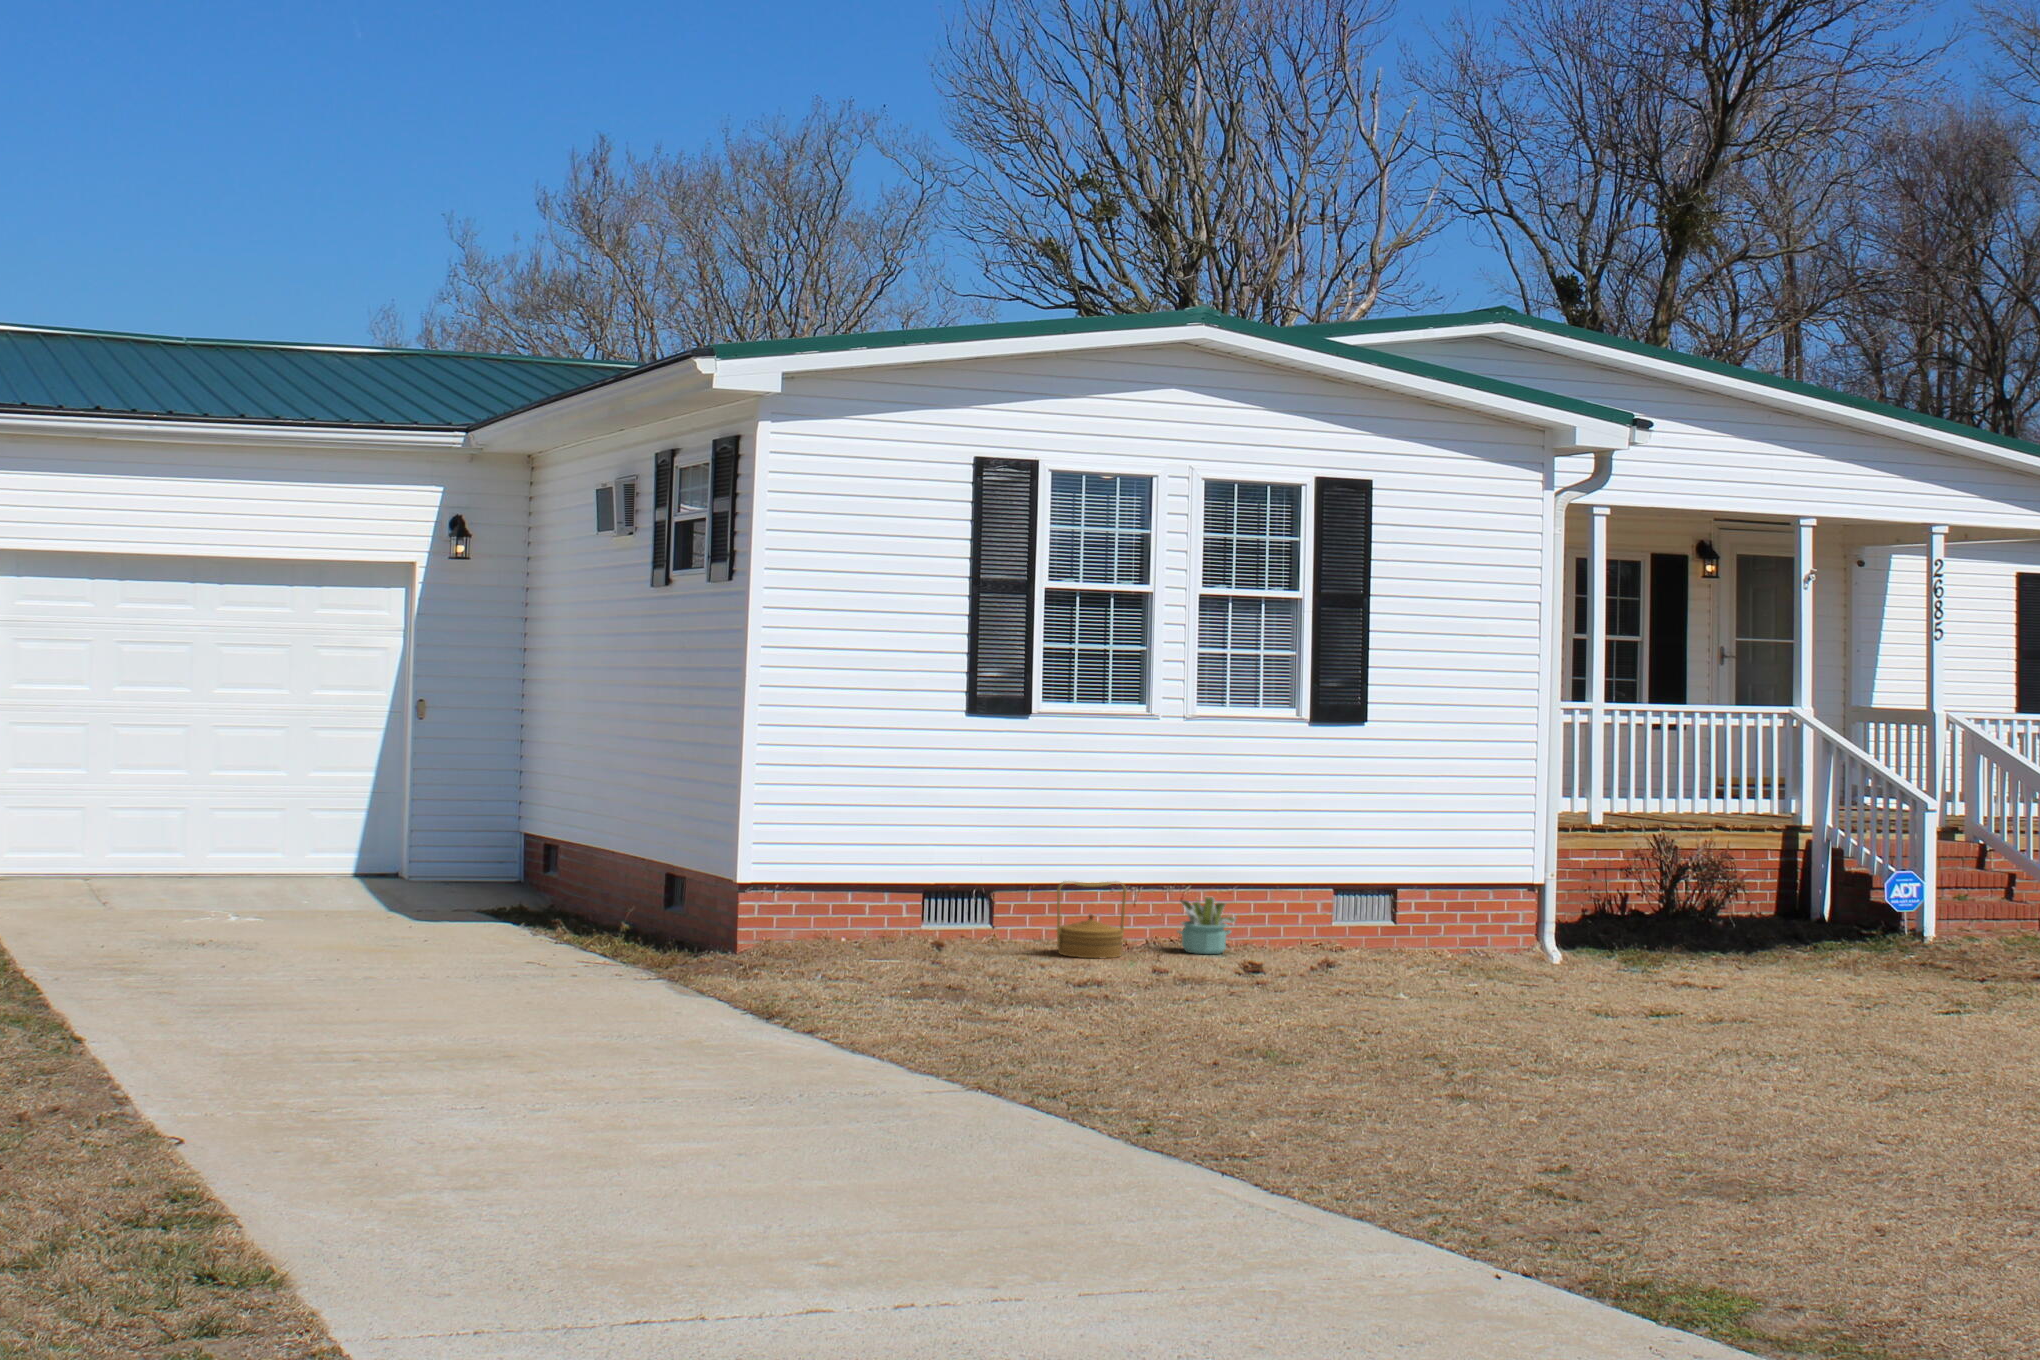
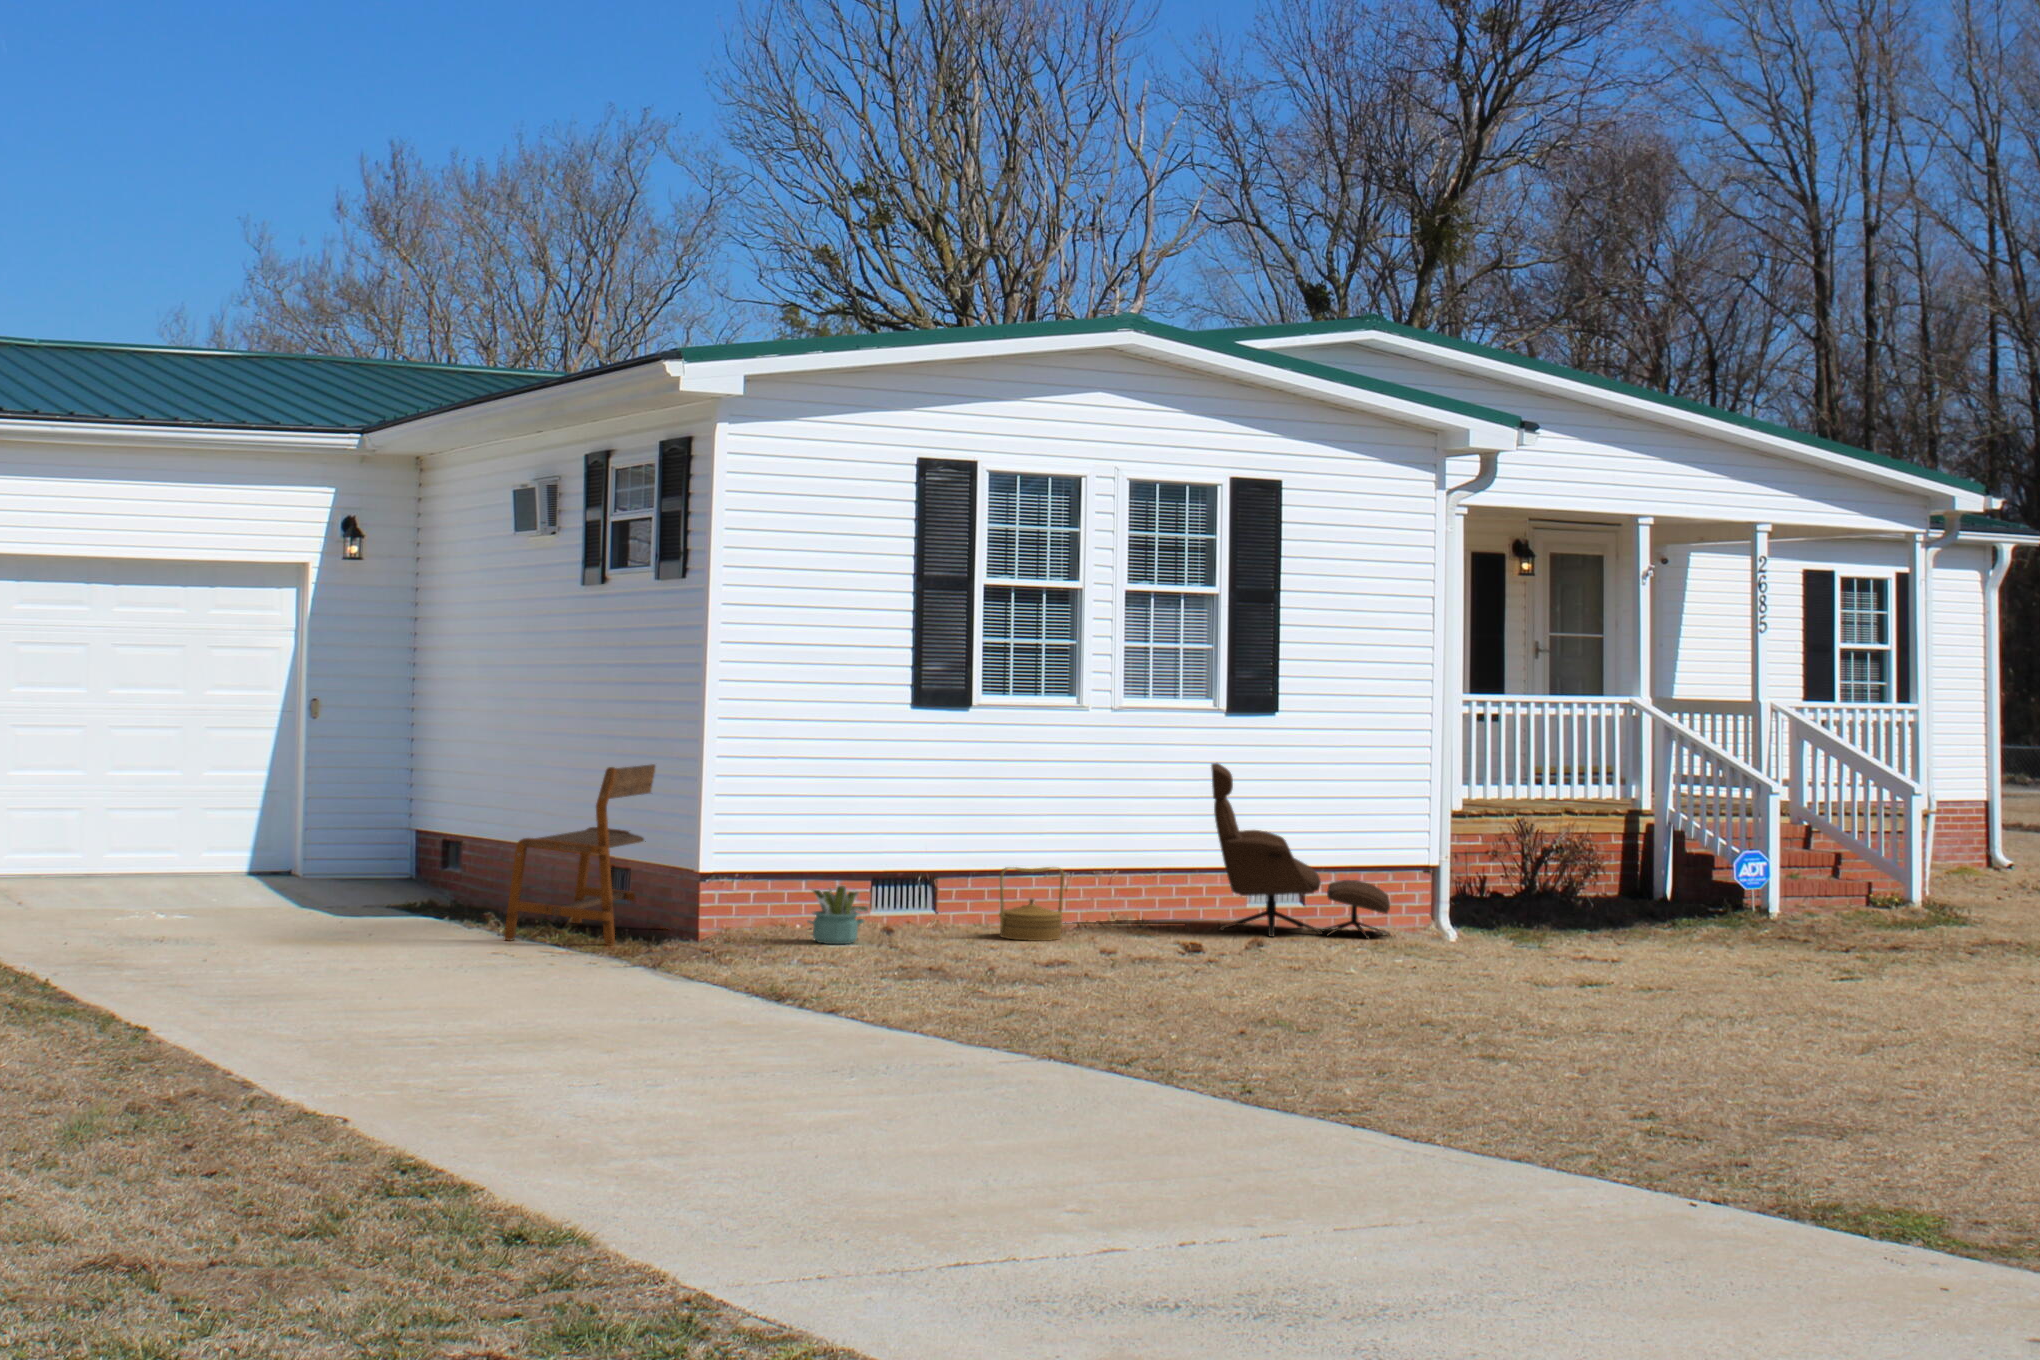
bench: none [538,767,725,957] -> present [504,764,655,945]
lounge chair: none [1289,775,1478,962] -> present [1211,763,1390,939]
decorative plant: present [1177,897,1236,954] -> present [808,886,869,944]

